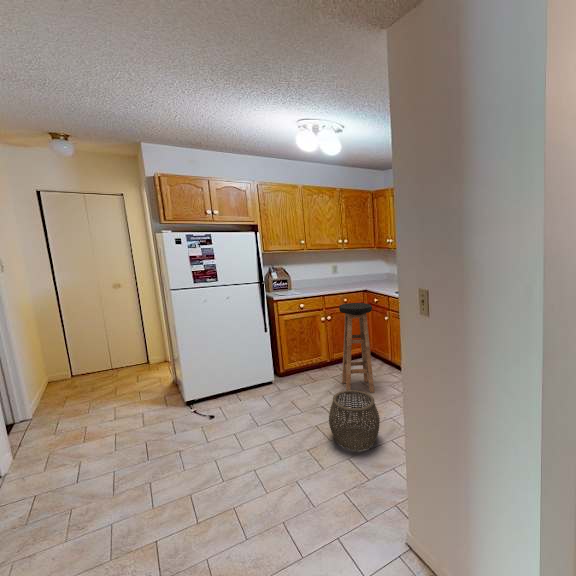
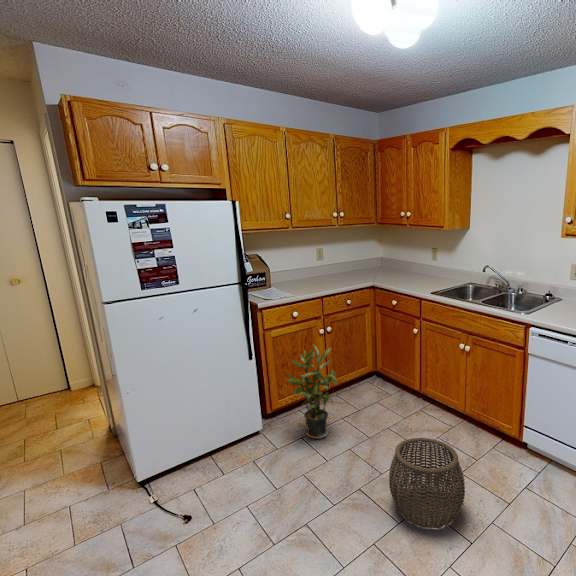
bar stool: present [339,303,374,392] -> none [360,305,412,438]
potted plant: none [288,326,322,390] -> present [287,346,338,439]

